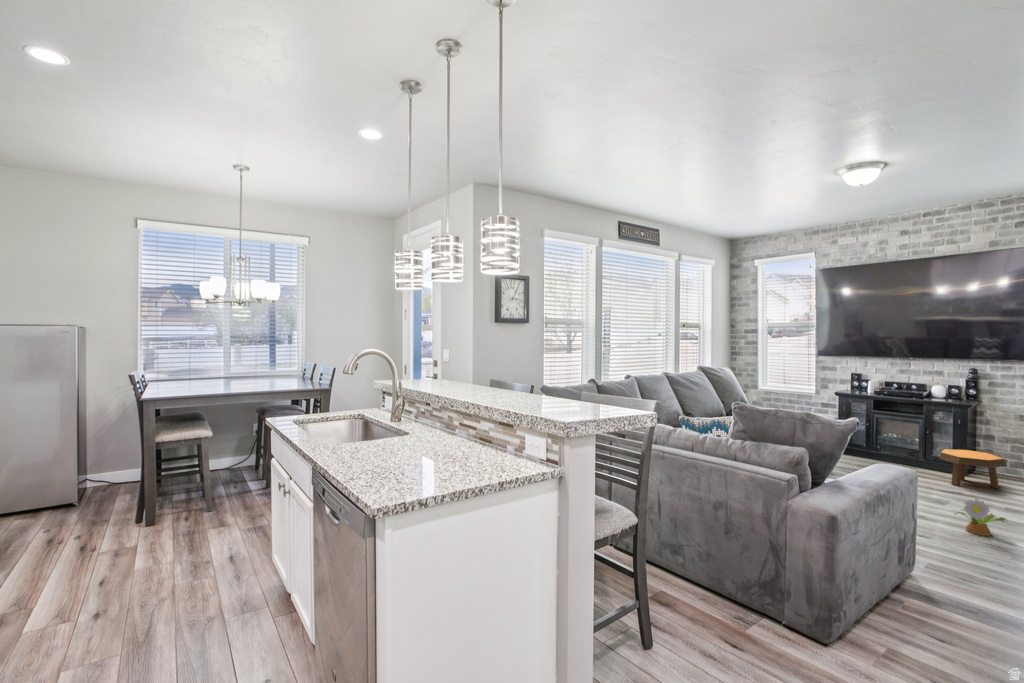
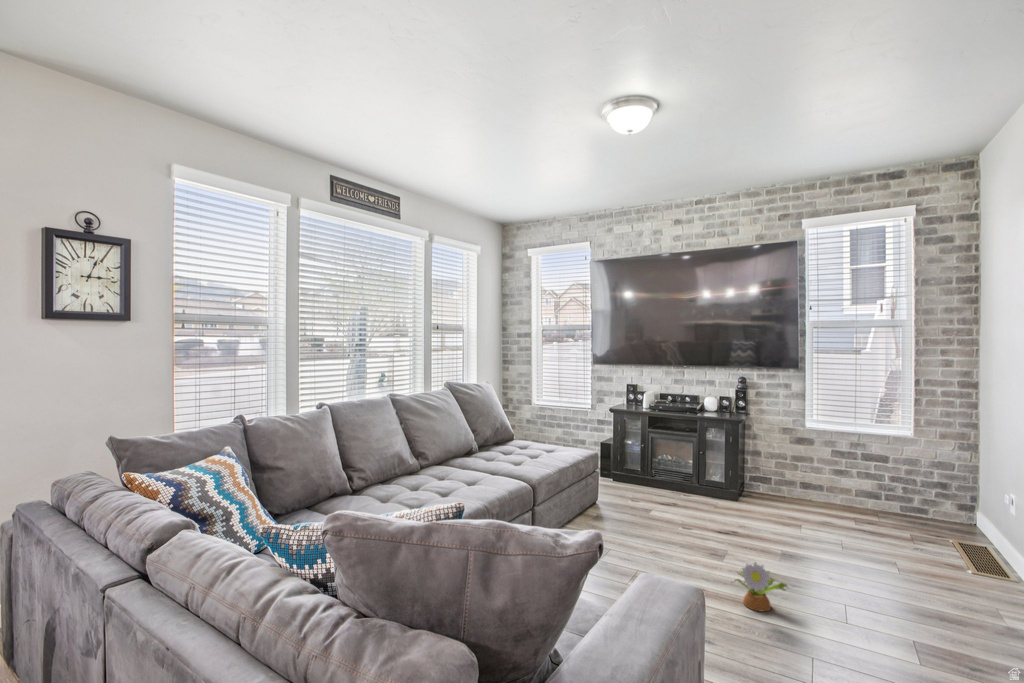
footstool: present [939,449,1006,488] -> none [712,473,775,520]

